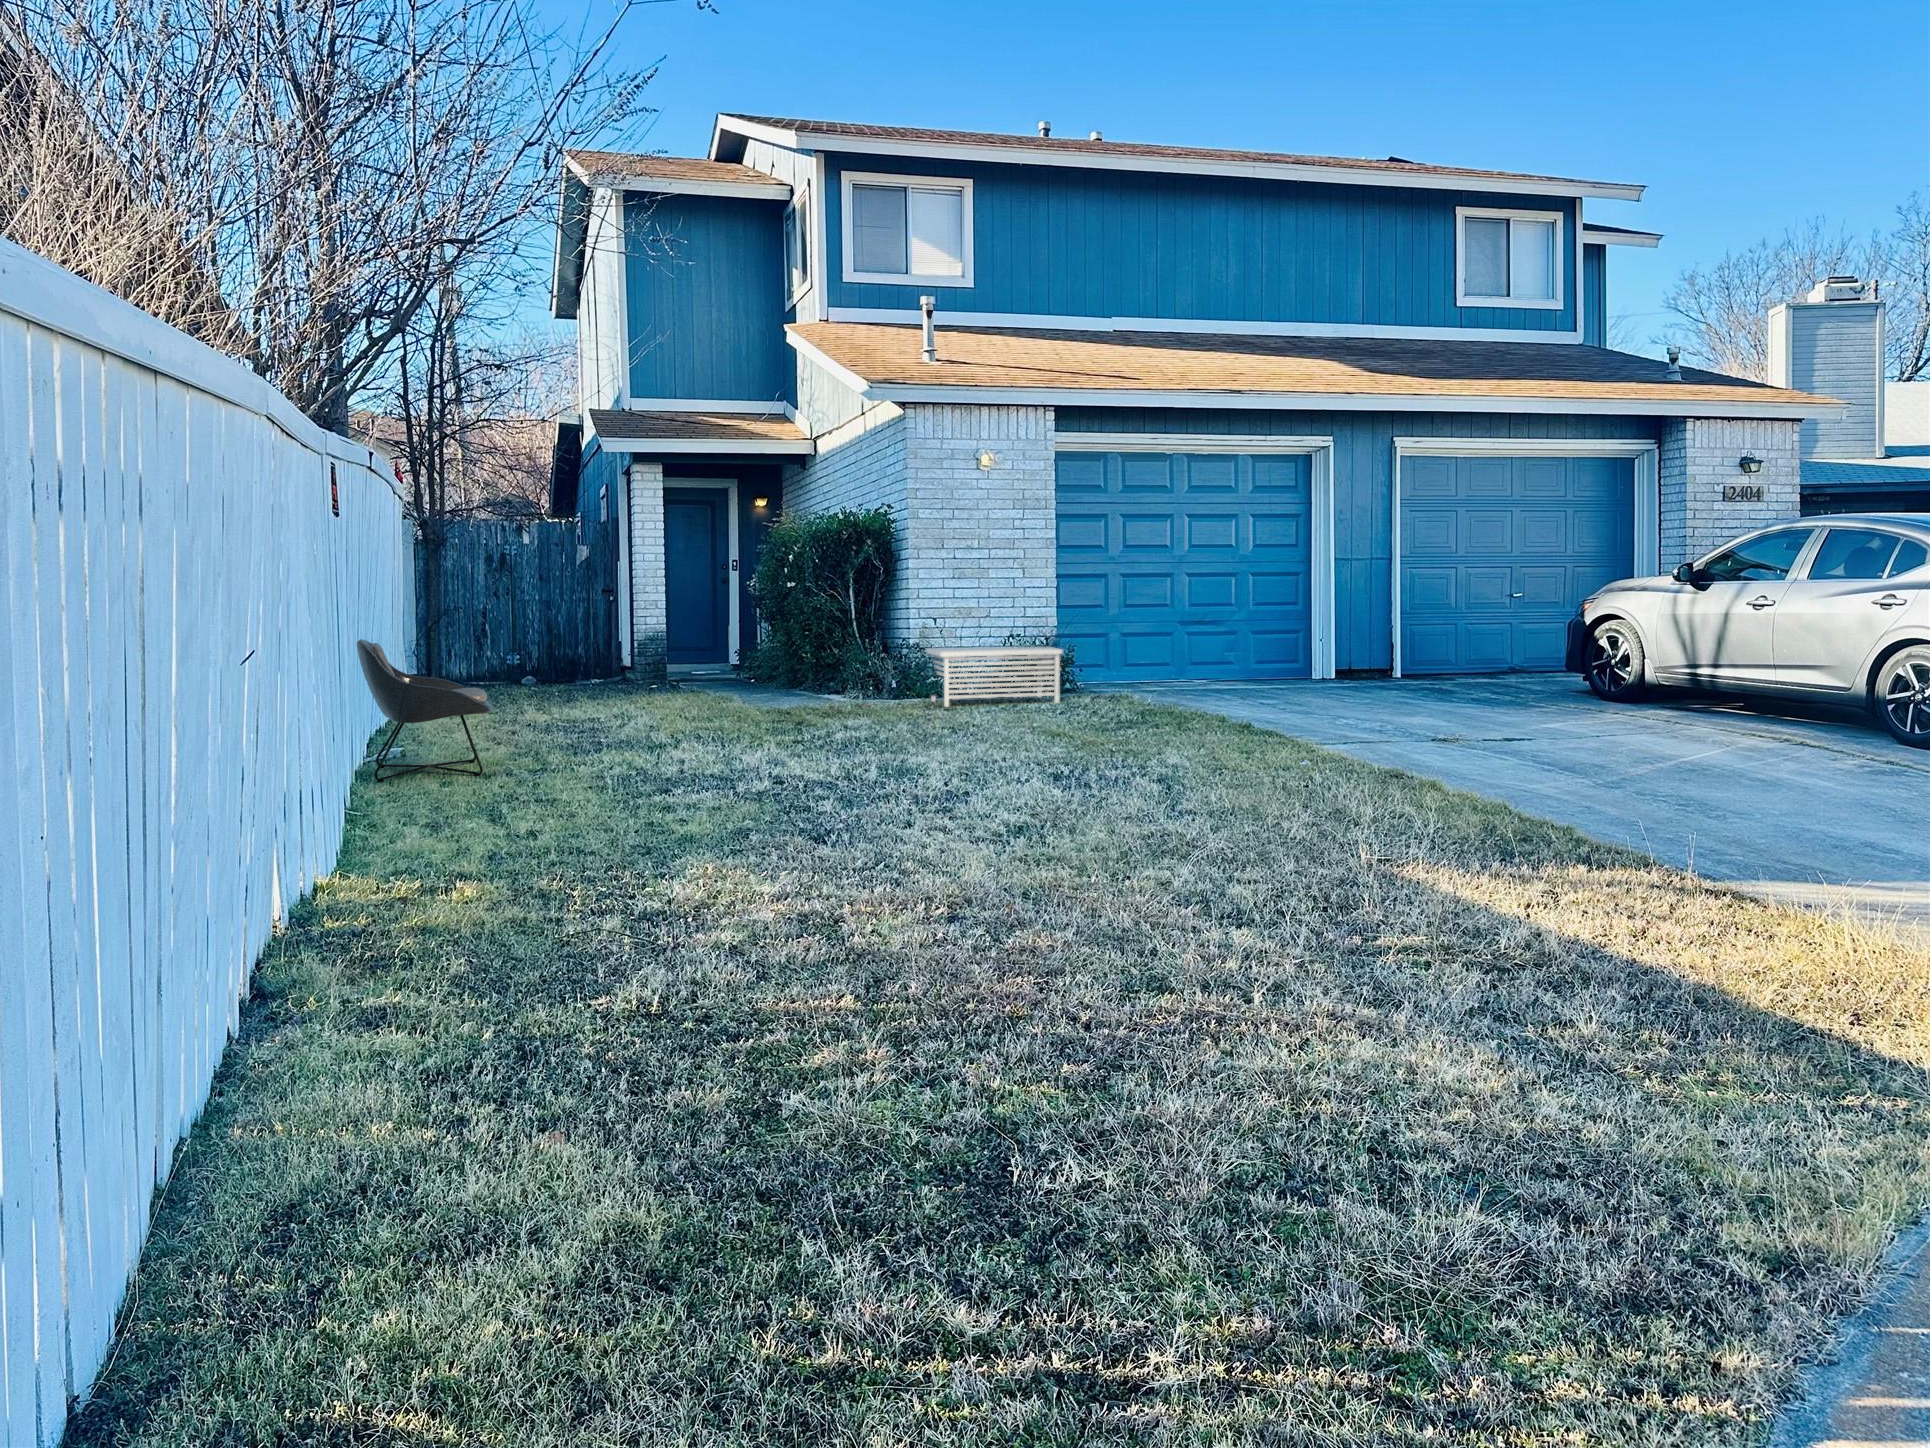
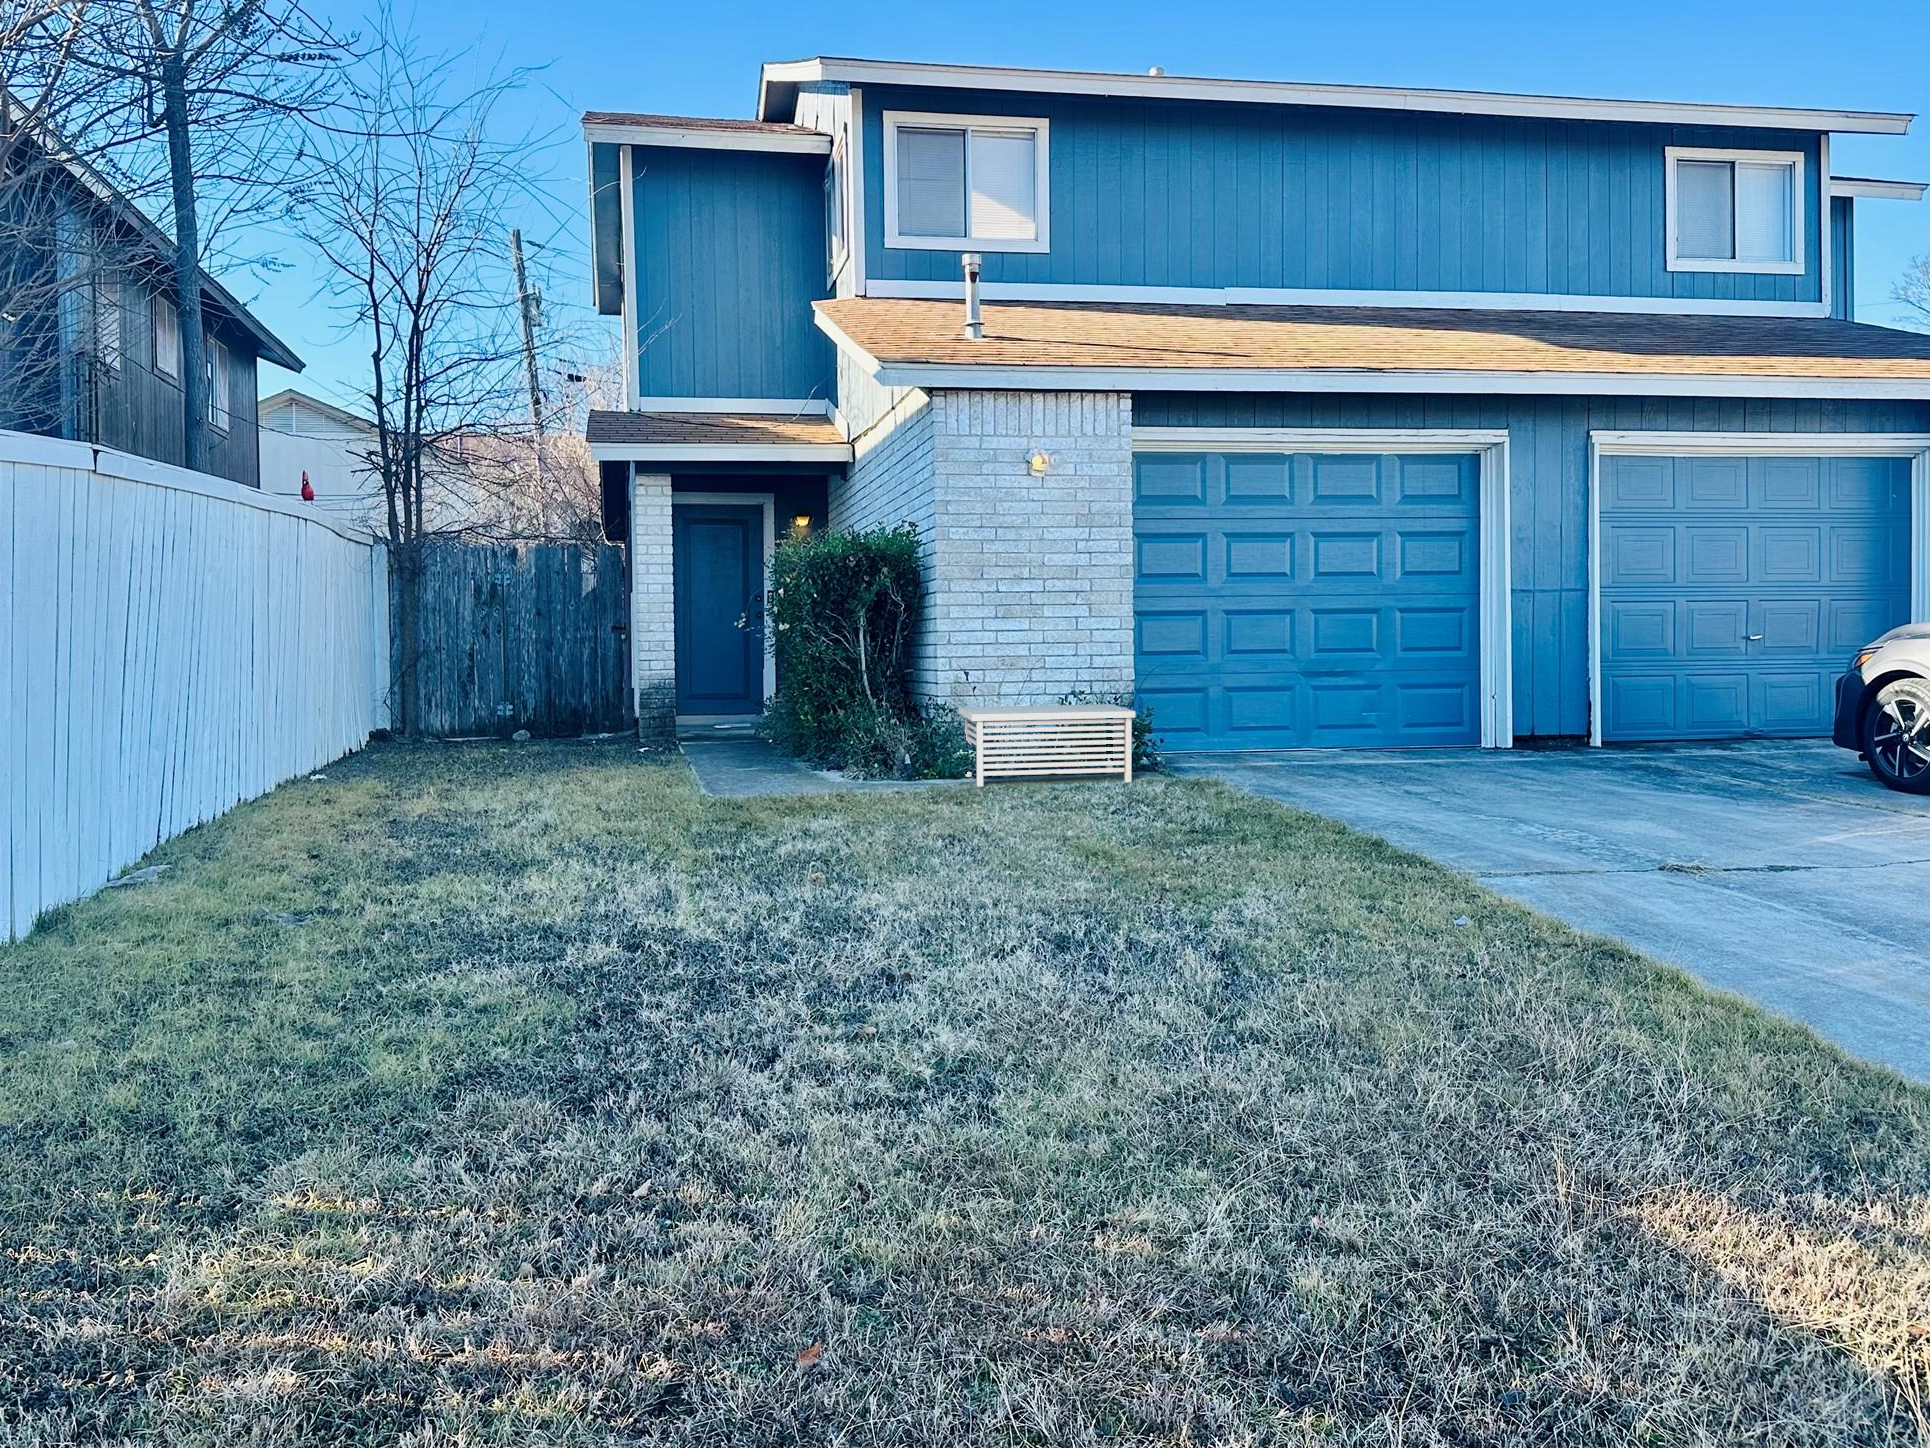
lounge chair: present [356,639,493,783] -> none [98,707,301,911]

